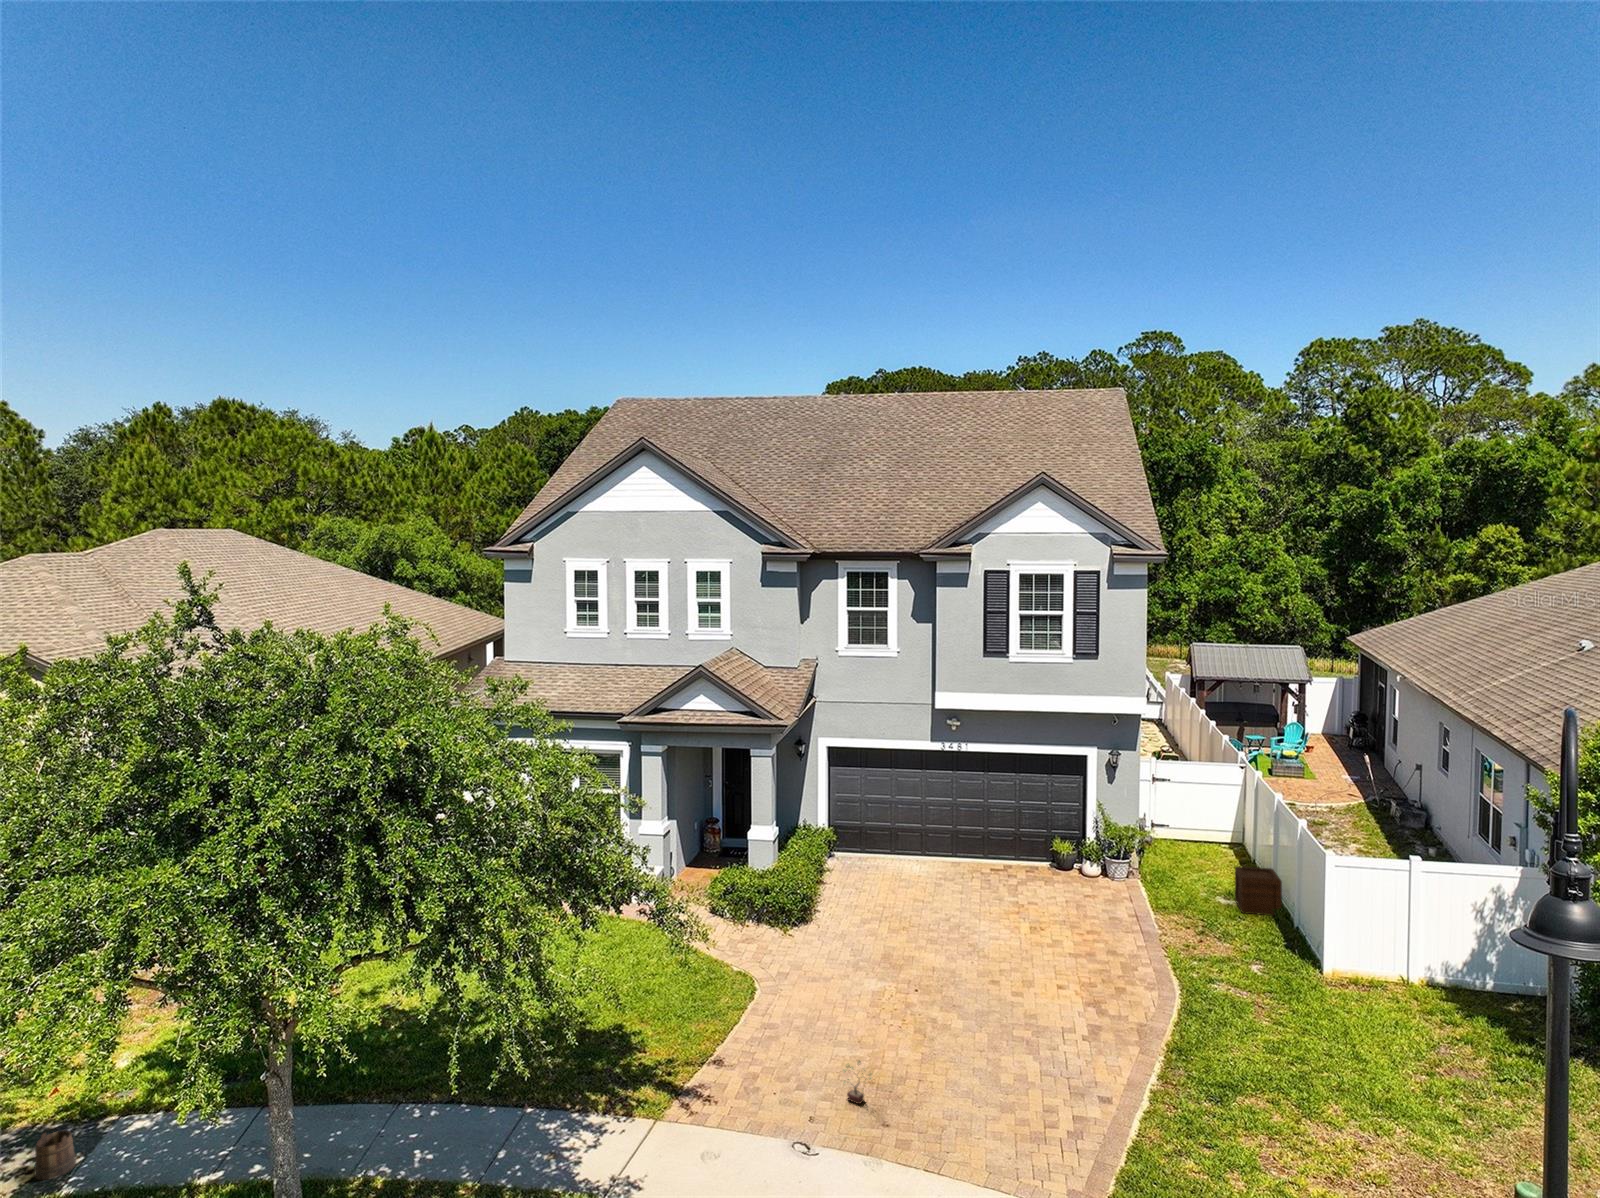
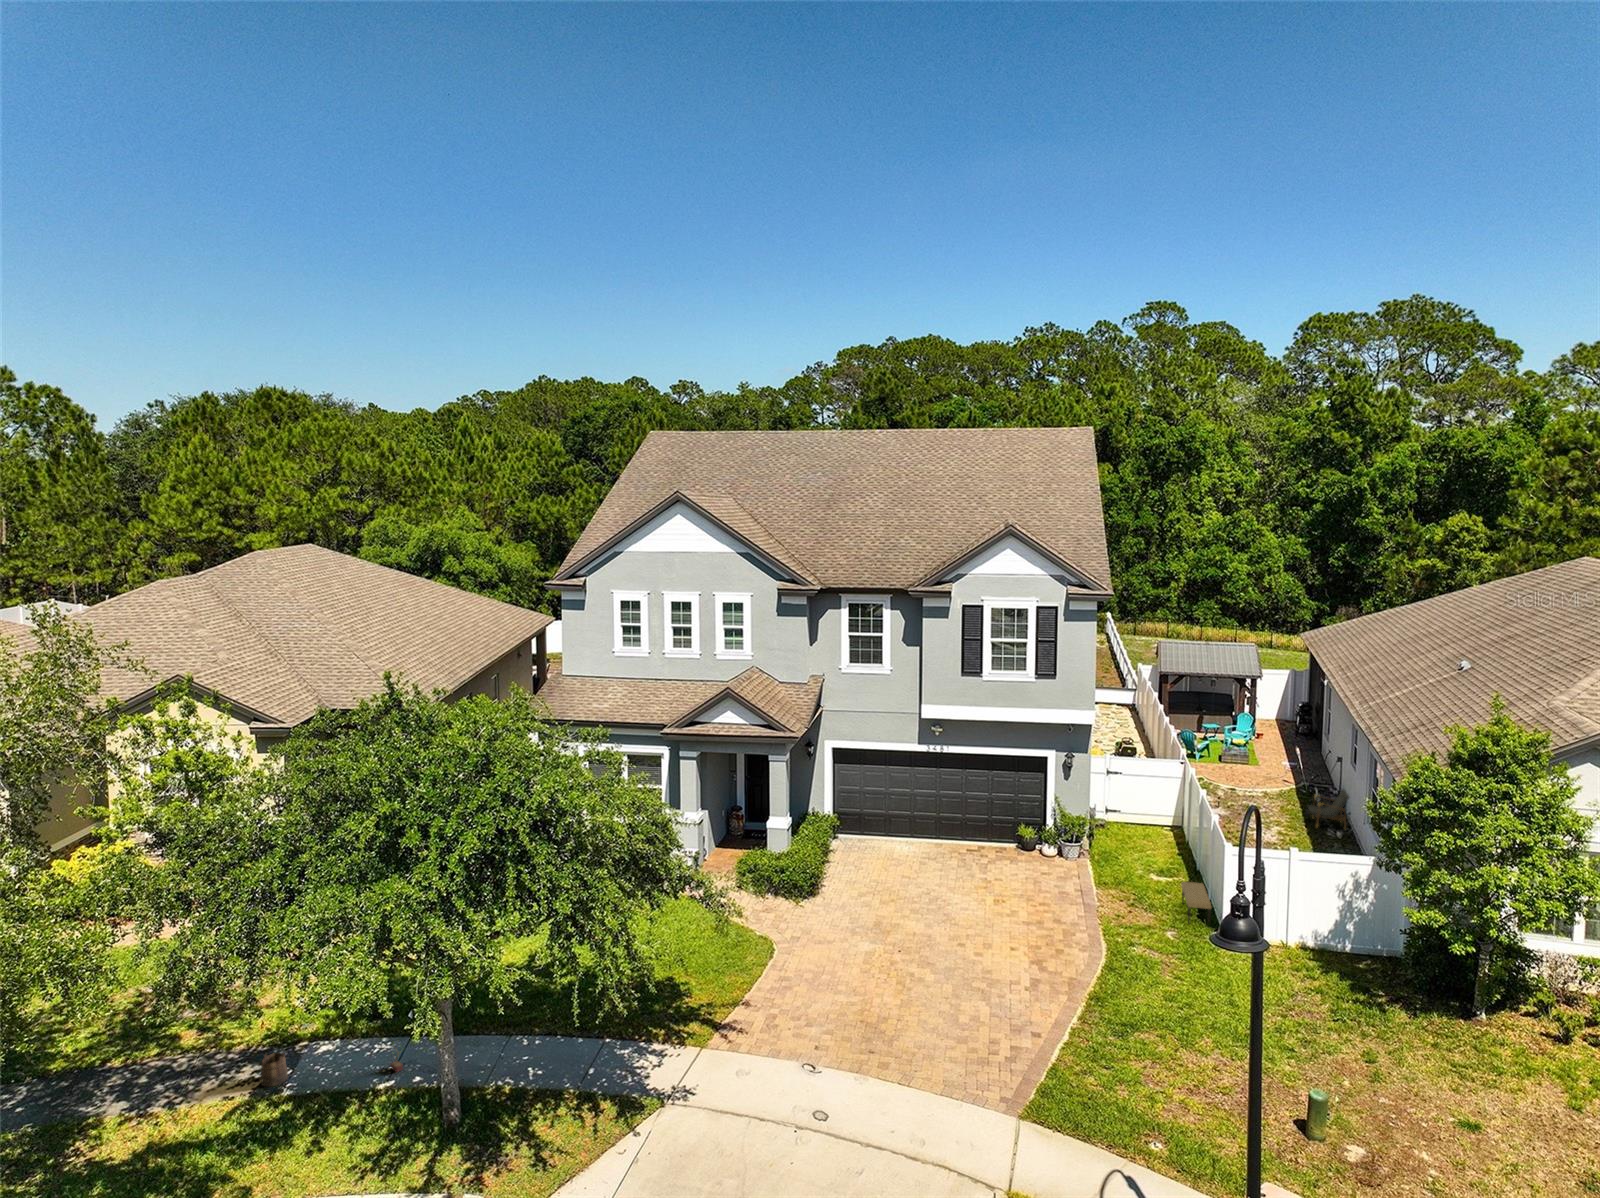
lounge chair: none [1390,798,1444,845] -> present [1308,790,1349,826]
wooden crate: present [1235,866,1282,915] -> none [1165,850,1201,891]
bench: none [1261,904,1306,958] -> present [1181,882,1211,923]
potted plant: present [843,1061,871,1104] -> present [390,1040,403,1072]

